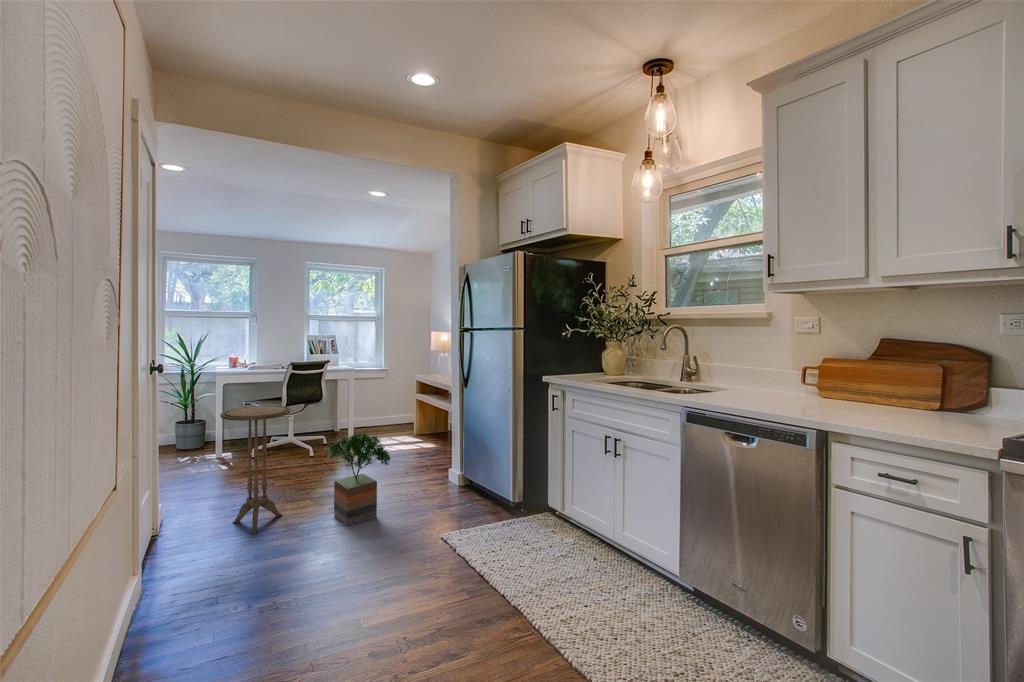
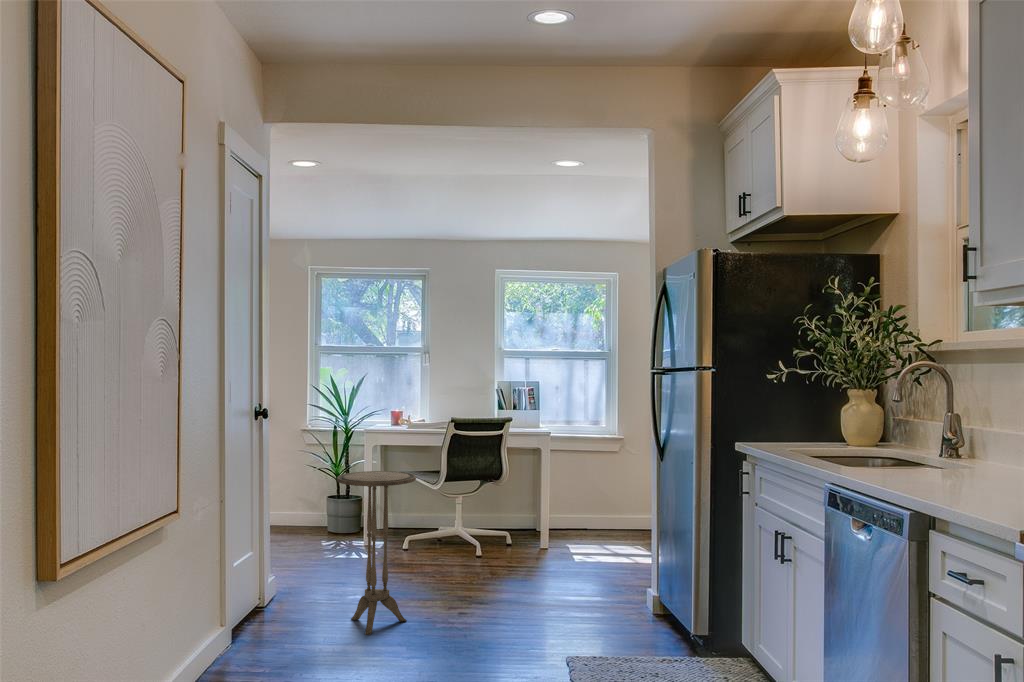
potted tree: present [328,433,391,527] -> none [452,517,537,648]

